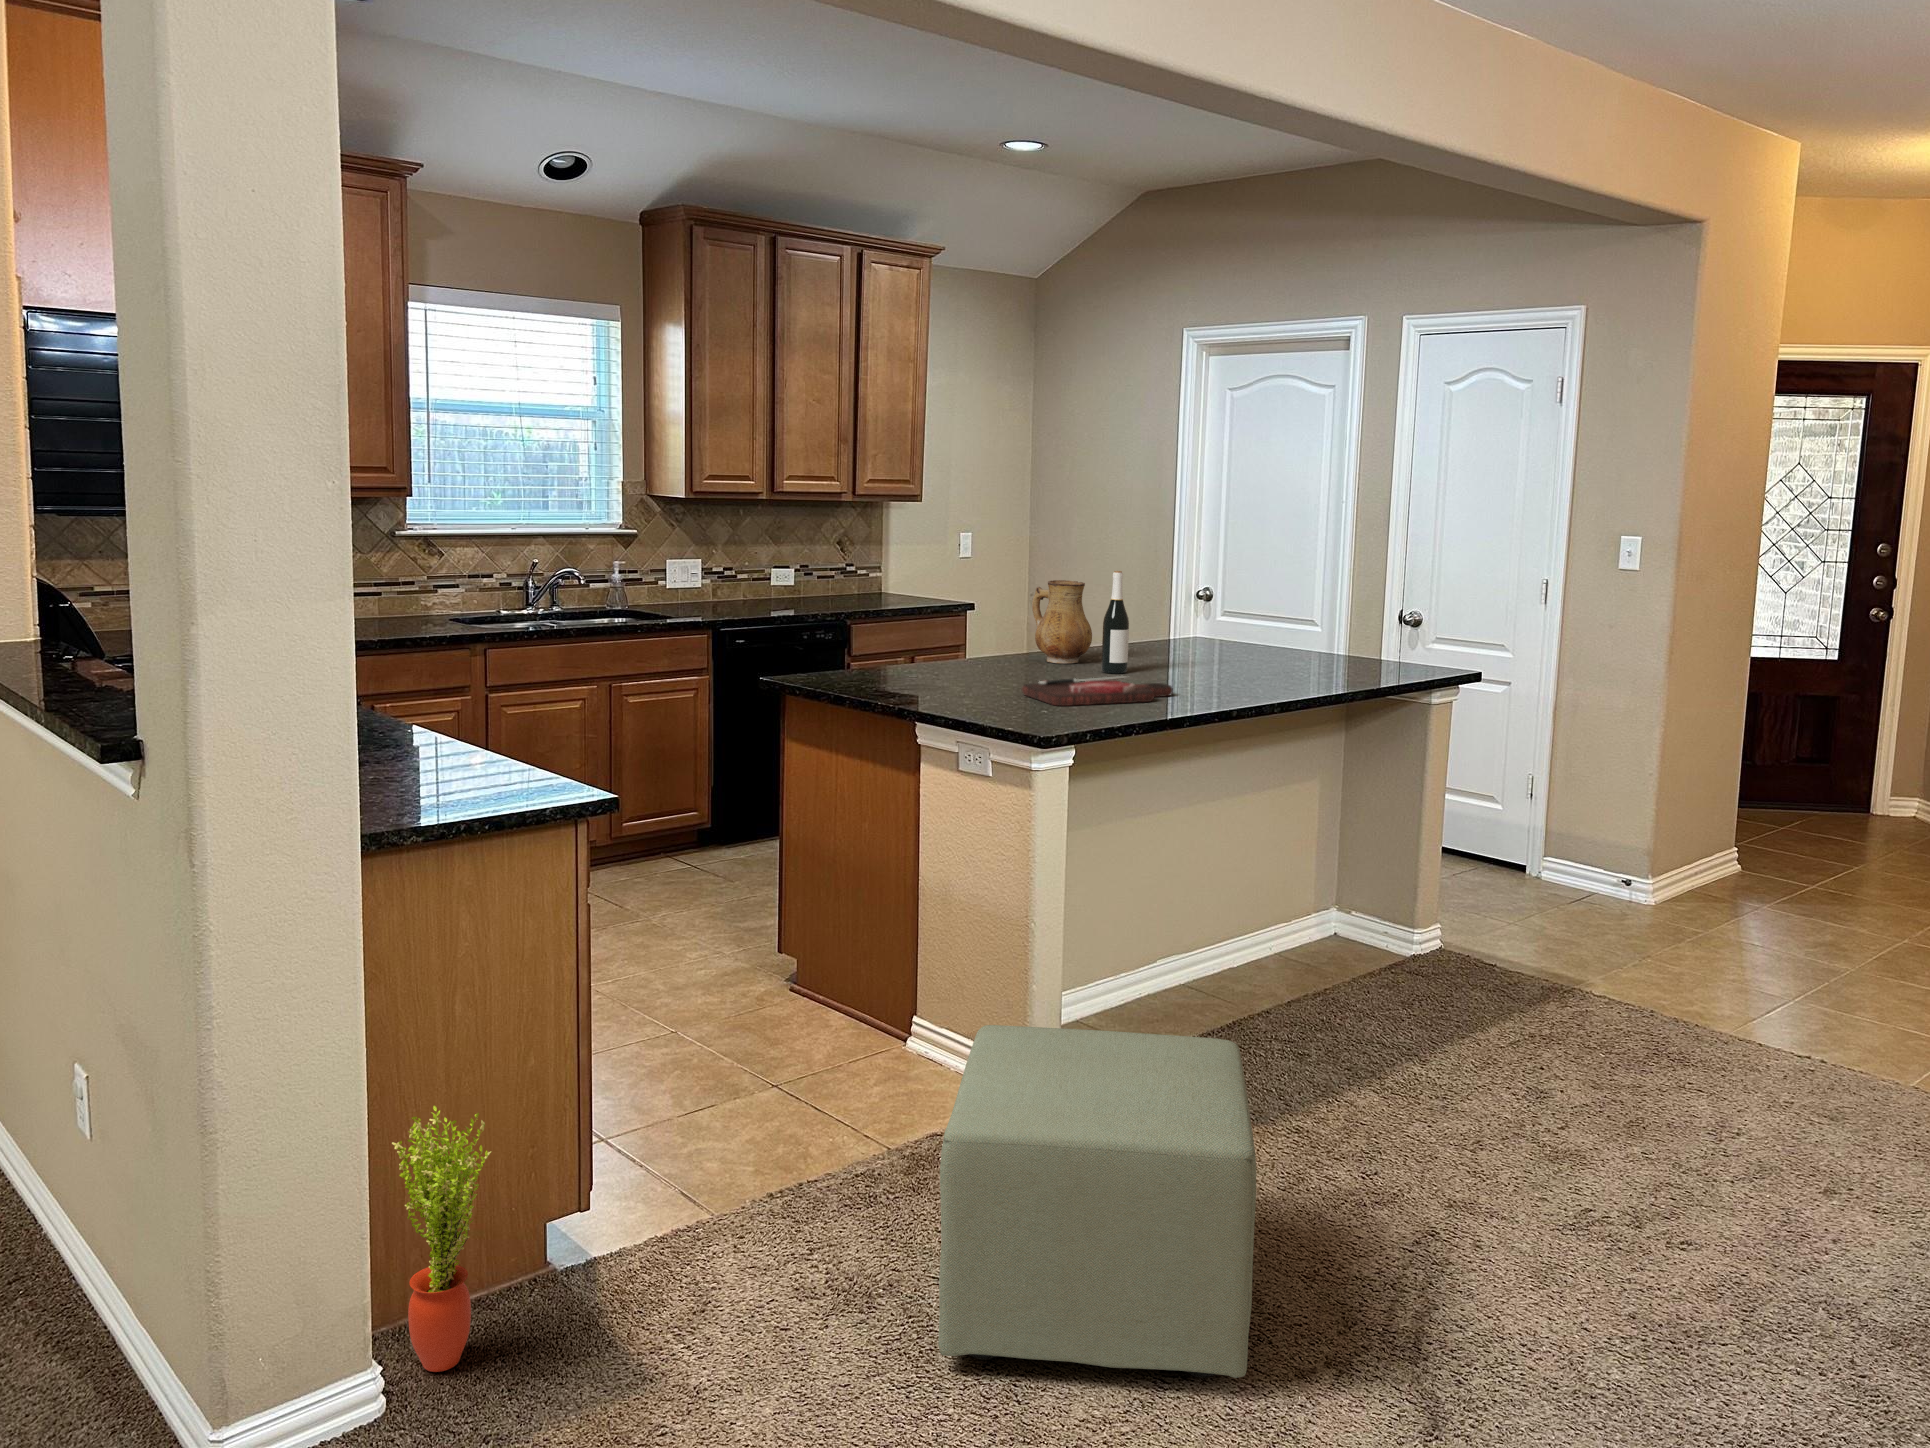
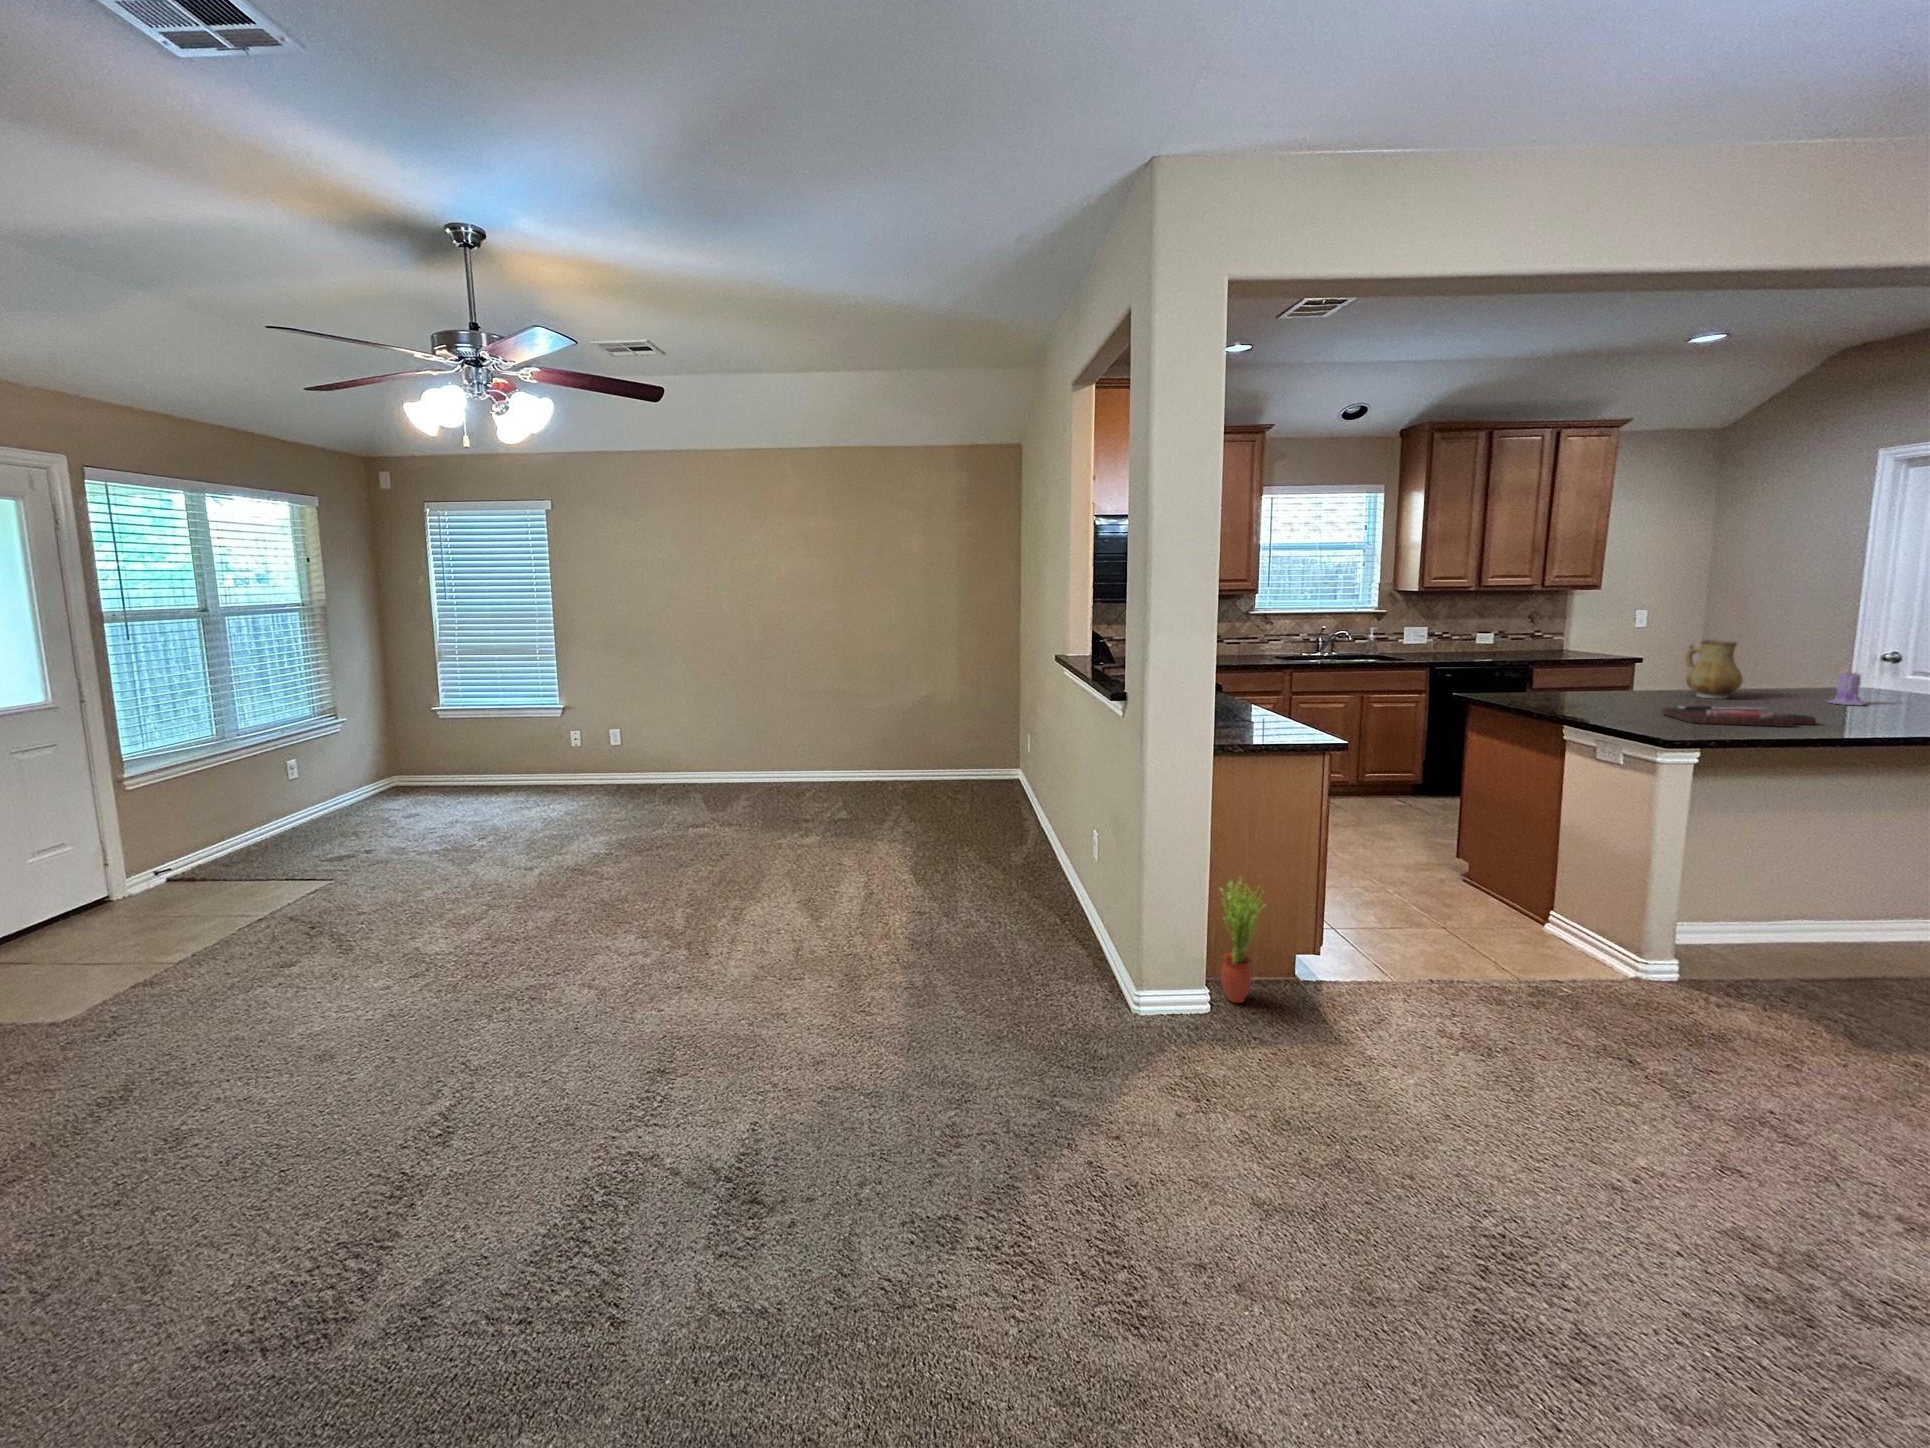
wine bottle: present [1101,571,1129,674] -> none [1748,634,1779,708]
candle: none [1170,614,1204,663] -> present [1828,672,1866,706]
ottoman: present [939,1025,1256,1378] -> none [1535,914,1839,1200]

